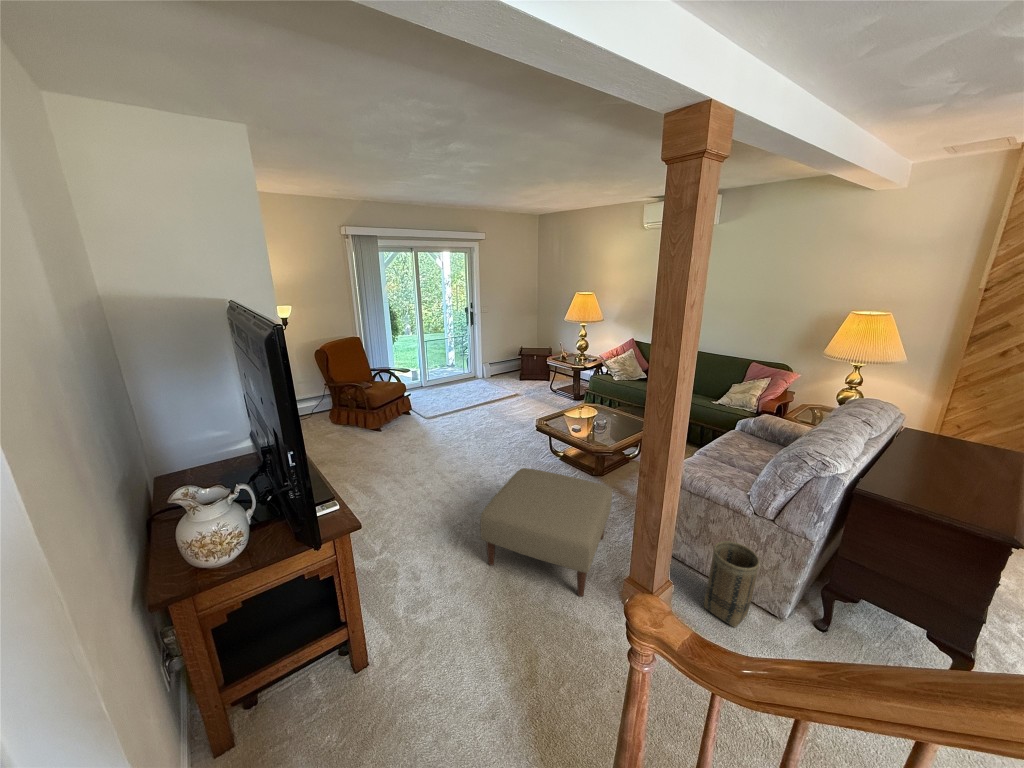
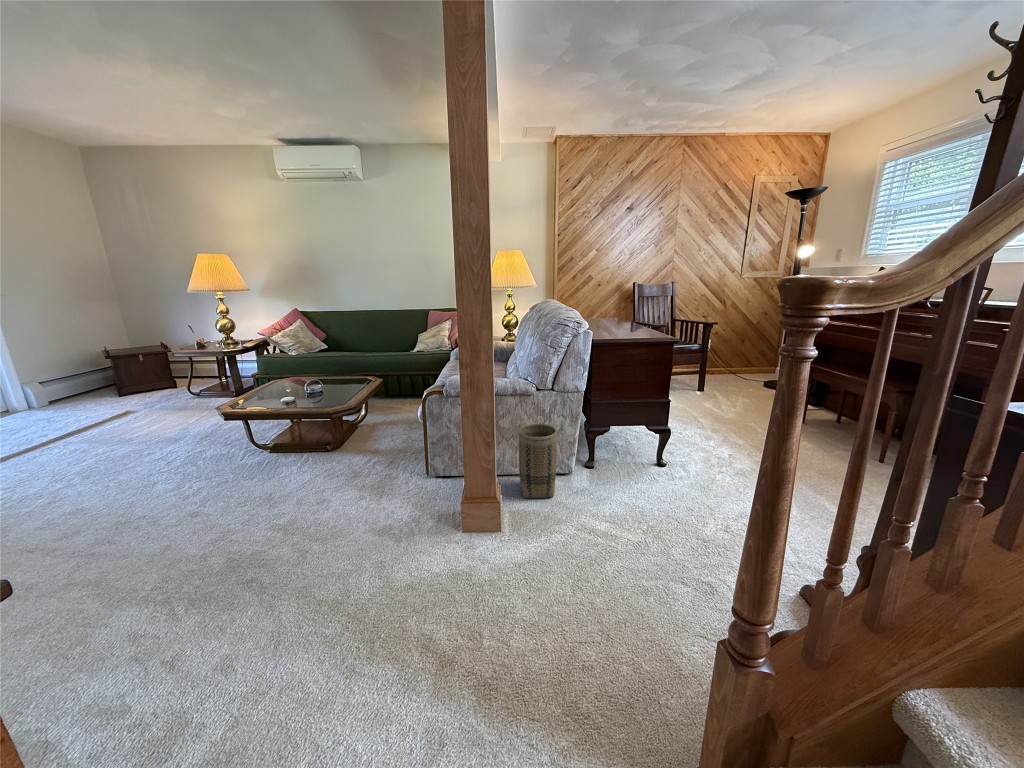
ottoman: present [480,468,612,597] -> none [227,432,428,615]

